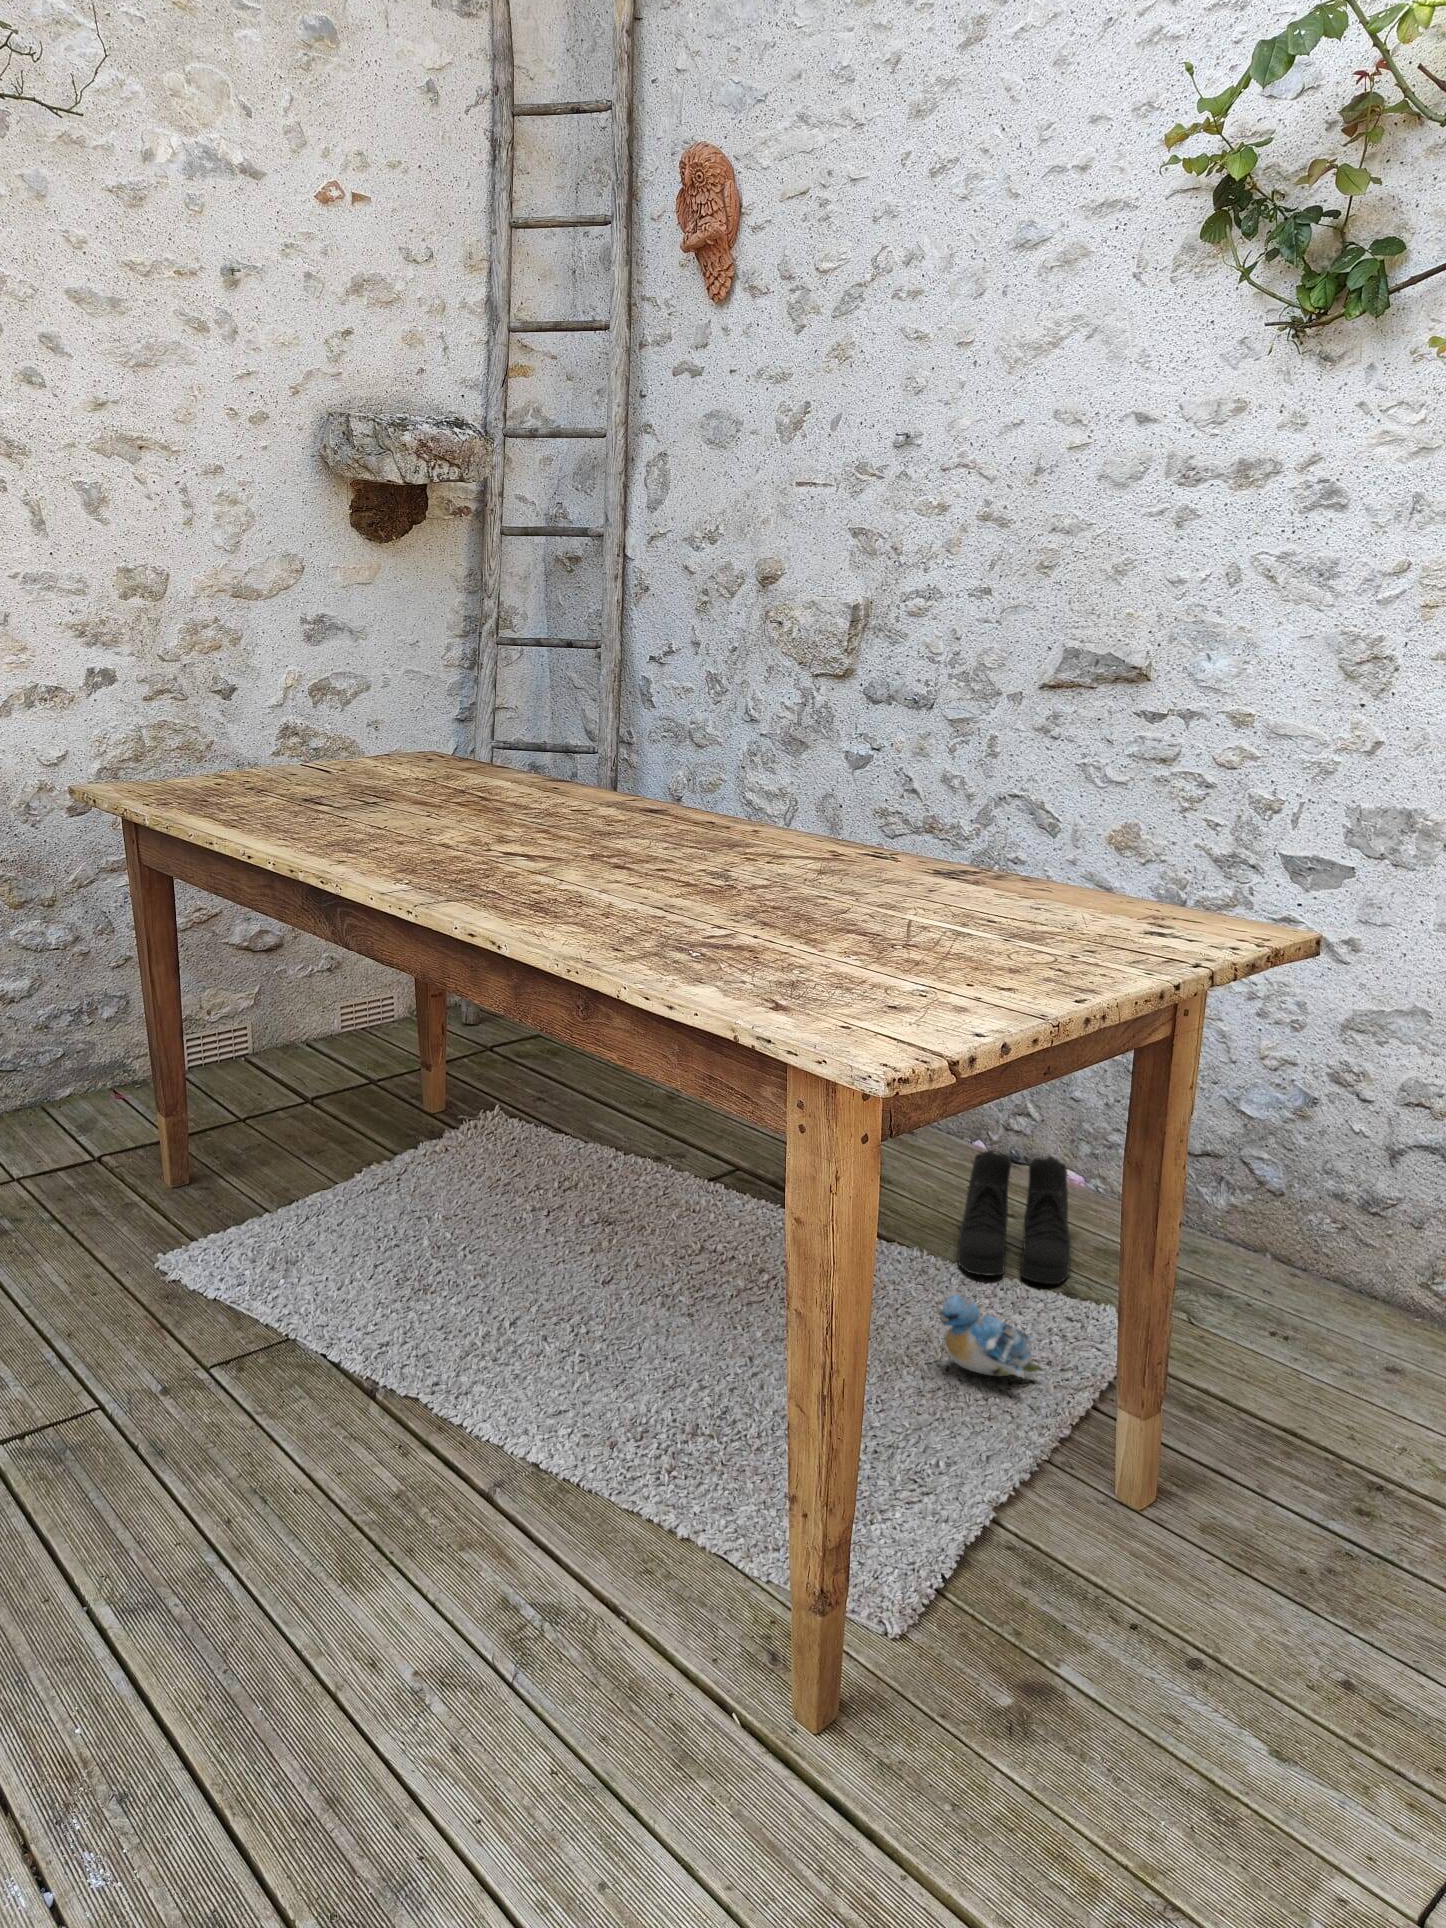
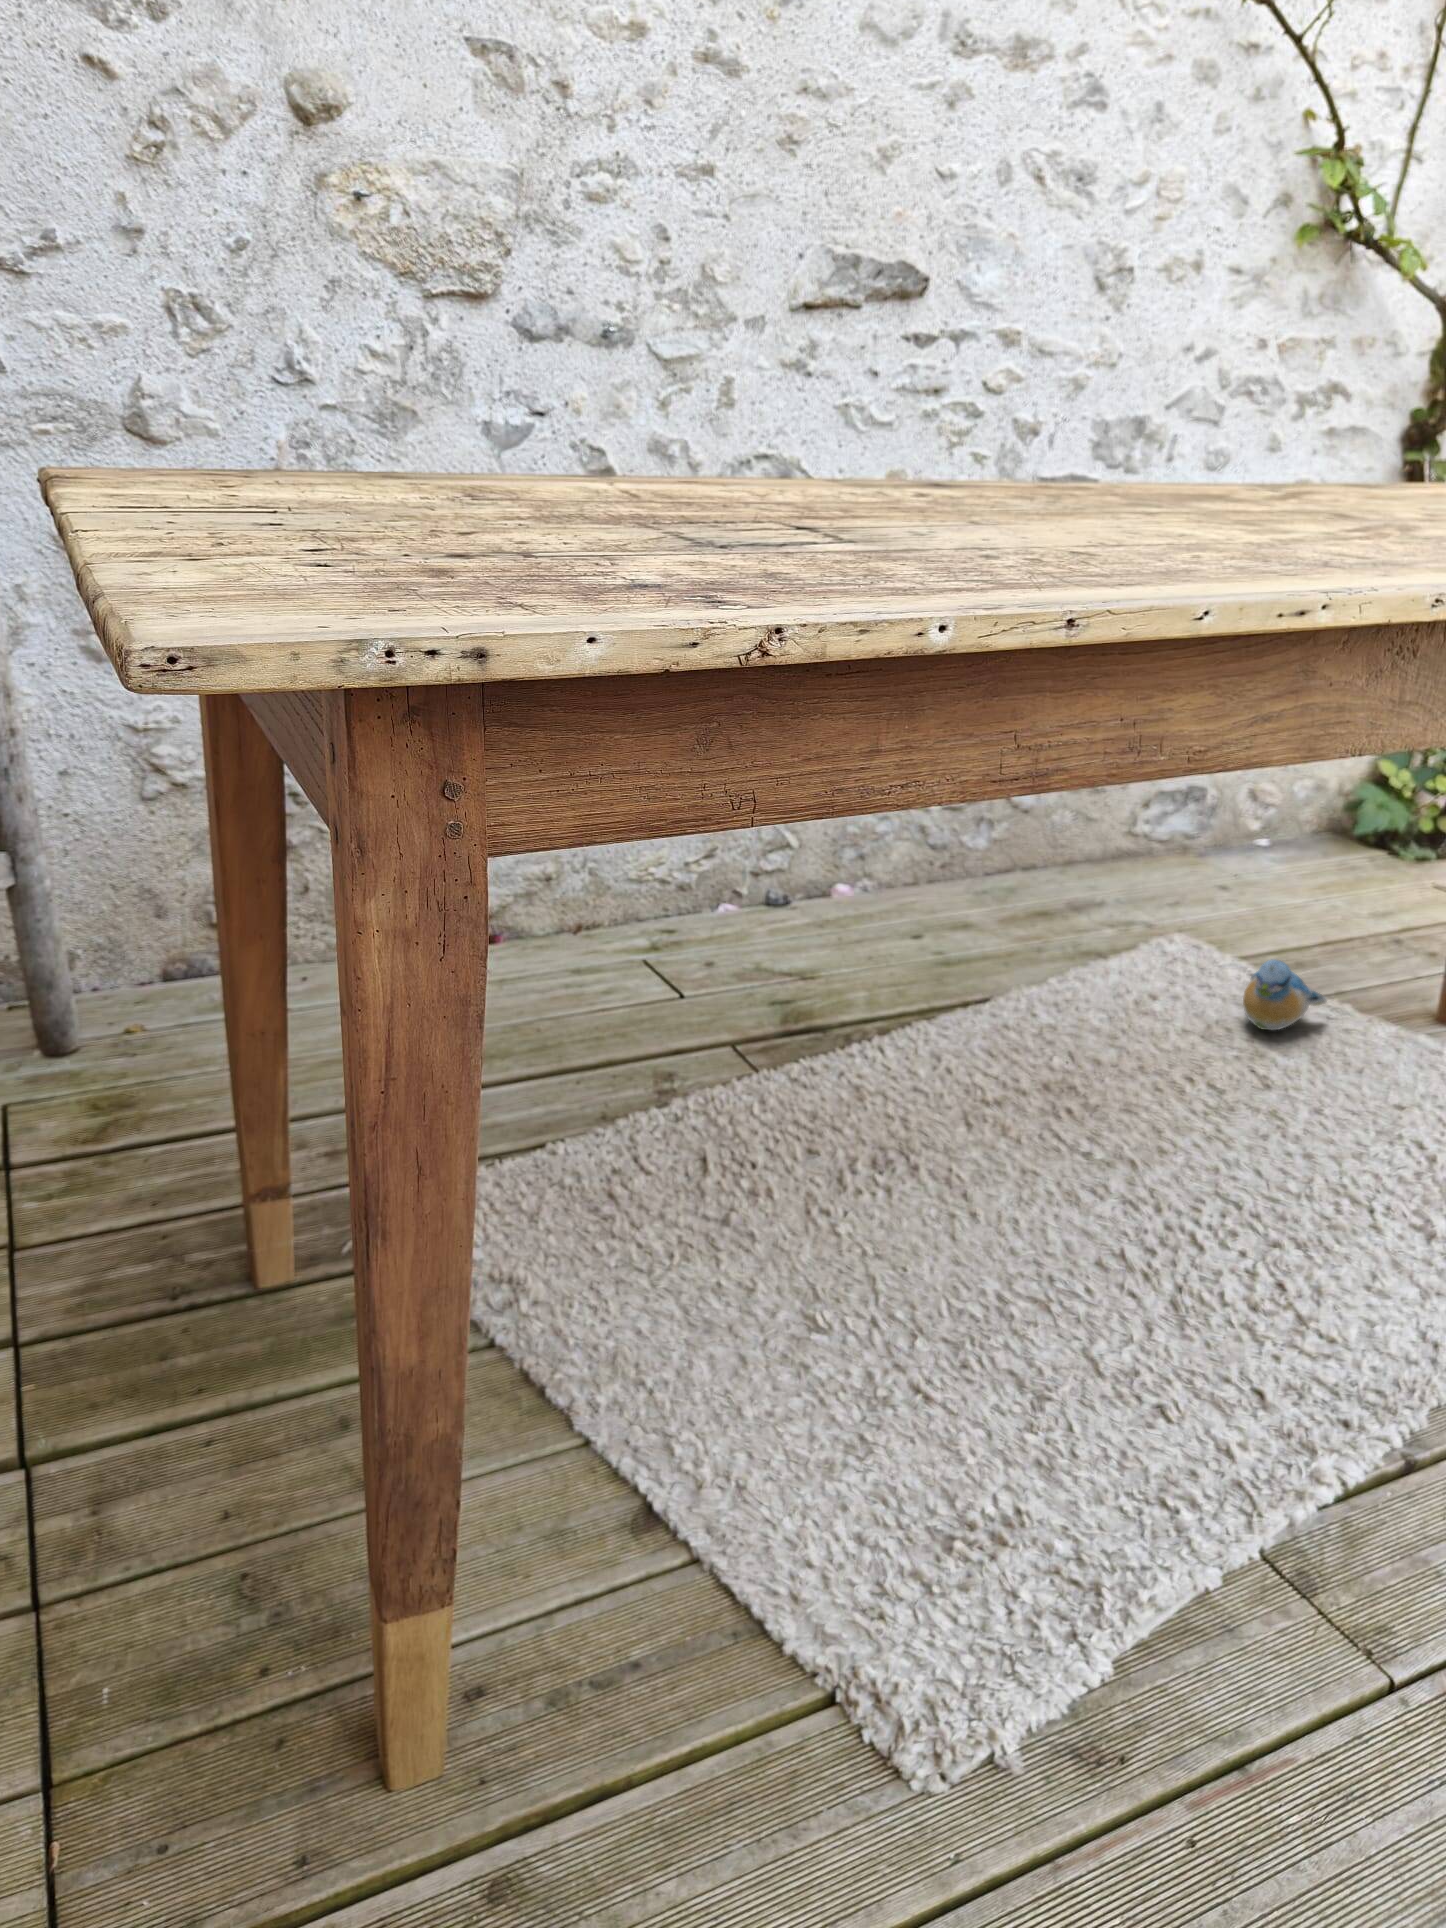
boots: present [957,1150,1071,1284] -> none [932,839,1091,981]

